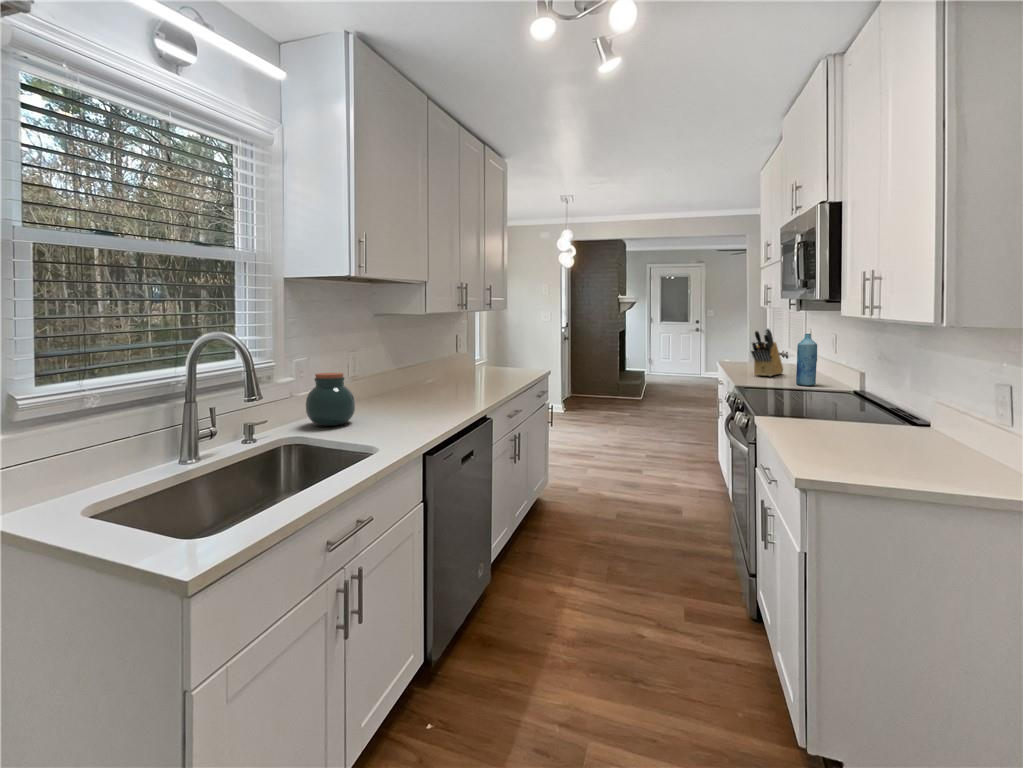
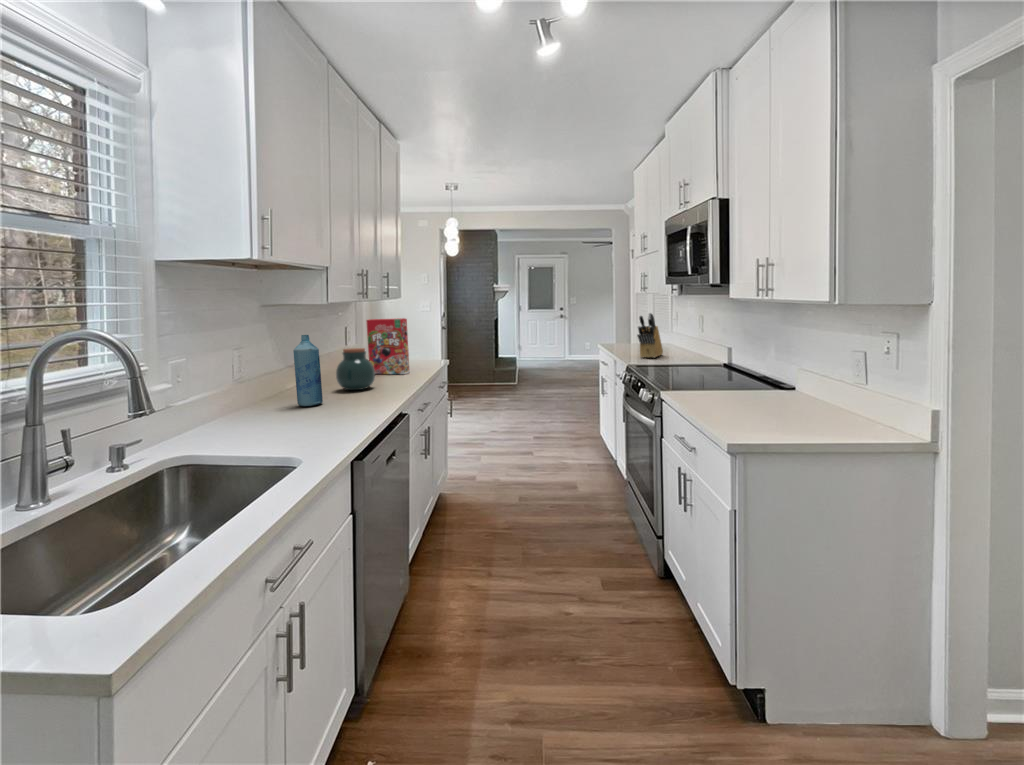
cereal box: none [474,328,510,381] -> present [367,318,410,374]
bottle: present [796,334,817,385] -> present [293,335,323,406]
jar: present [306,373,355,426] -> present [336,348,375,390]

